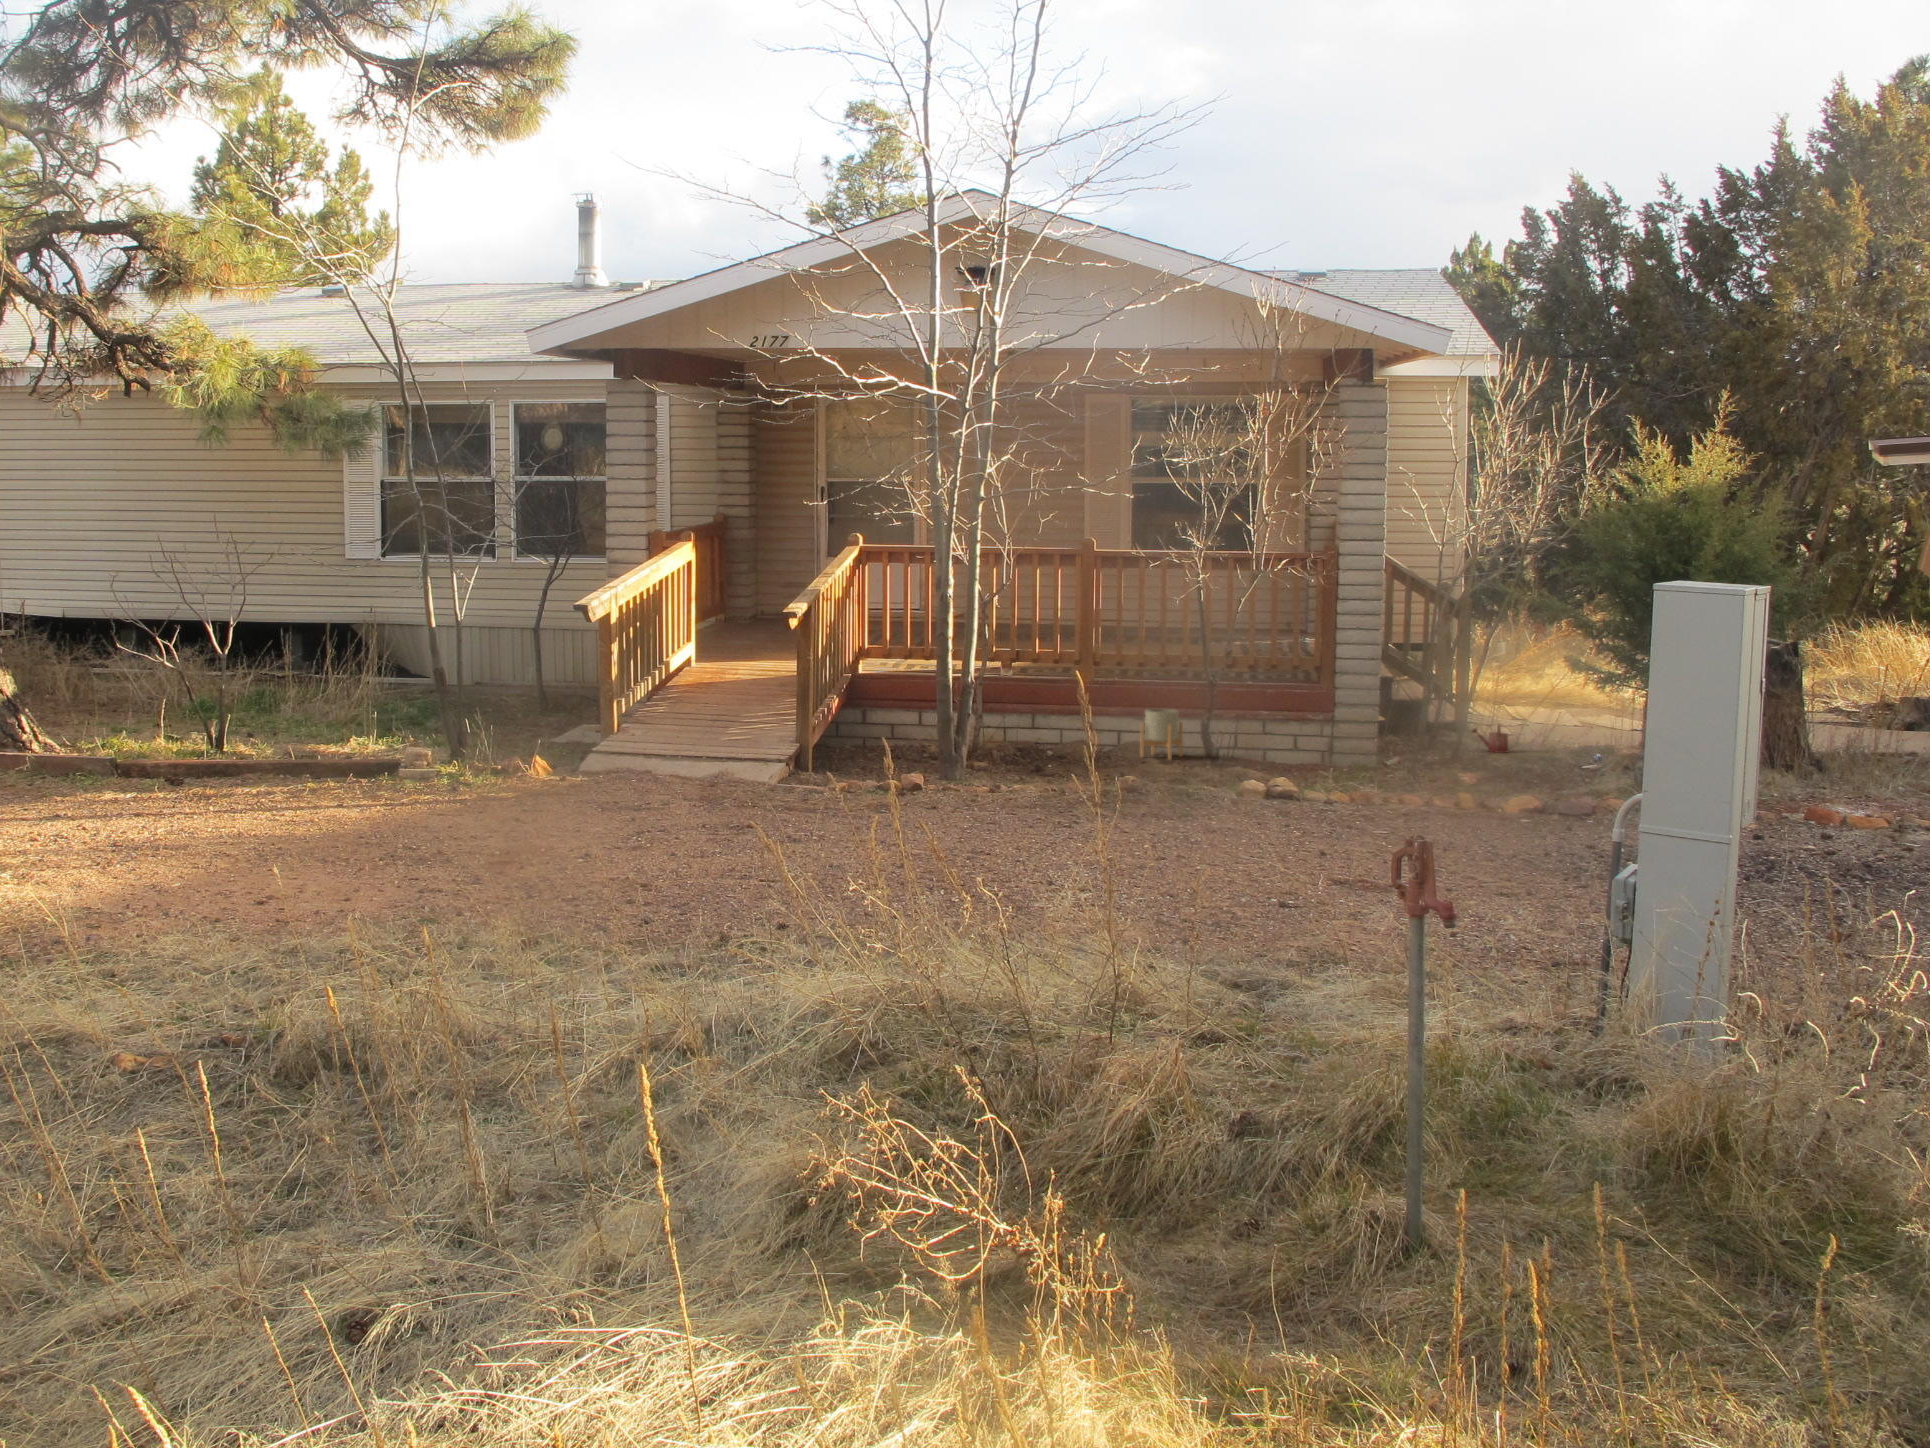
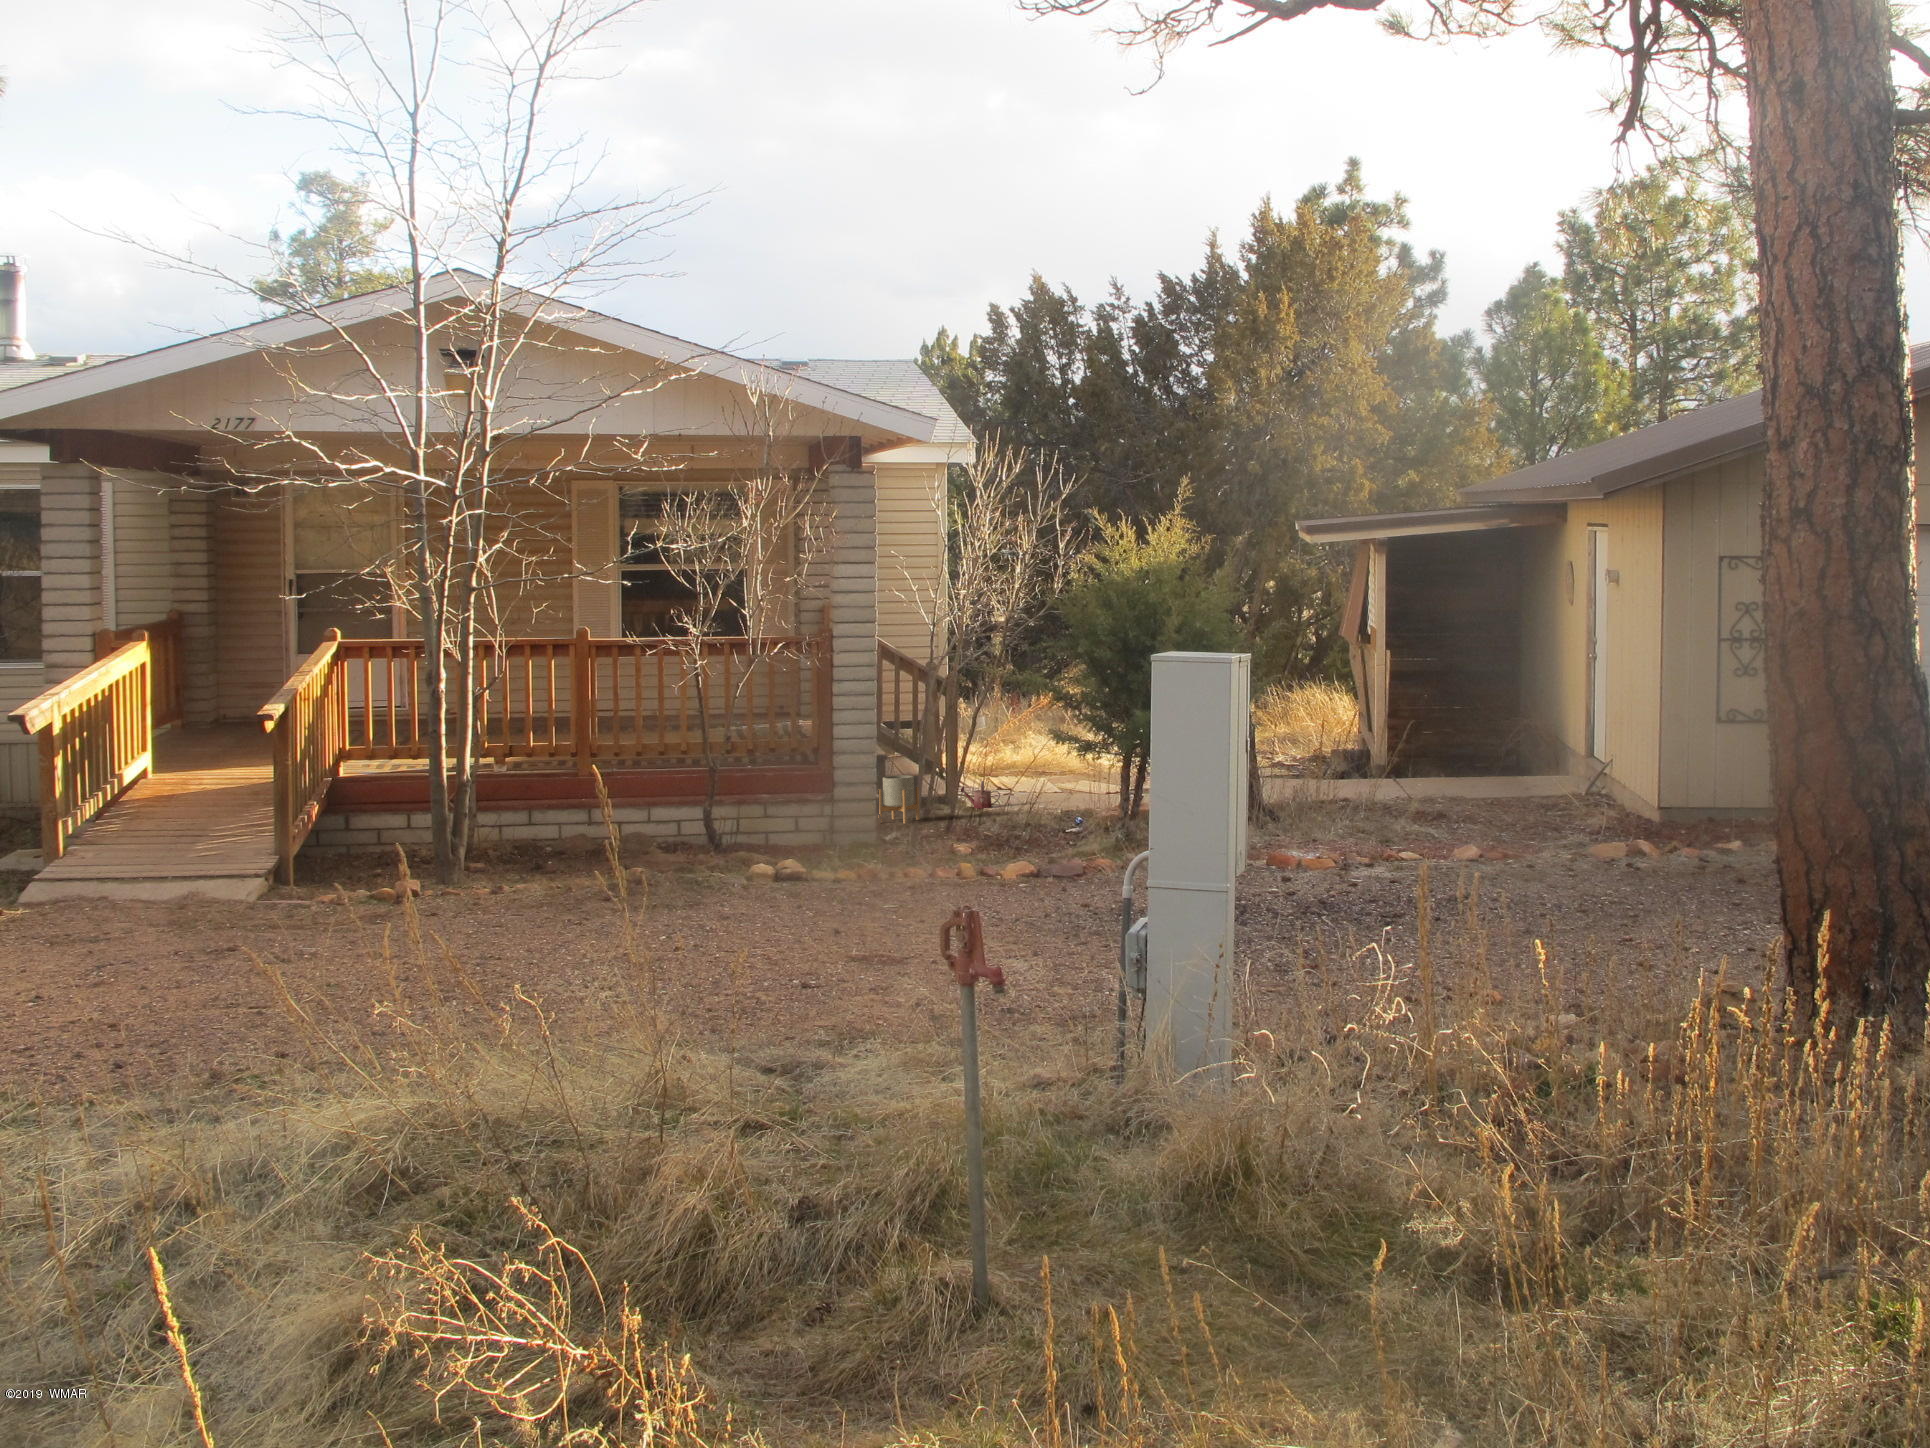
planter: present [1140,709,1183,760] -> present [879,775,920,823]

